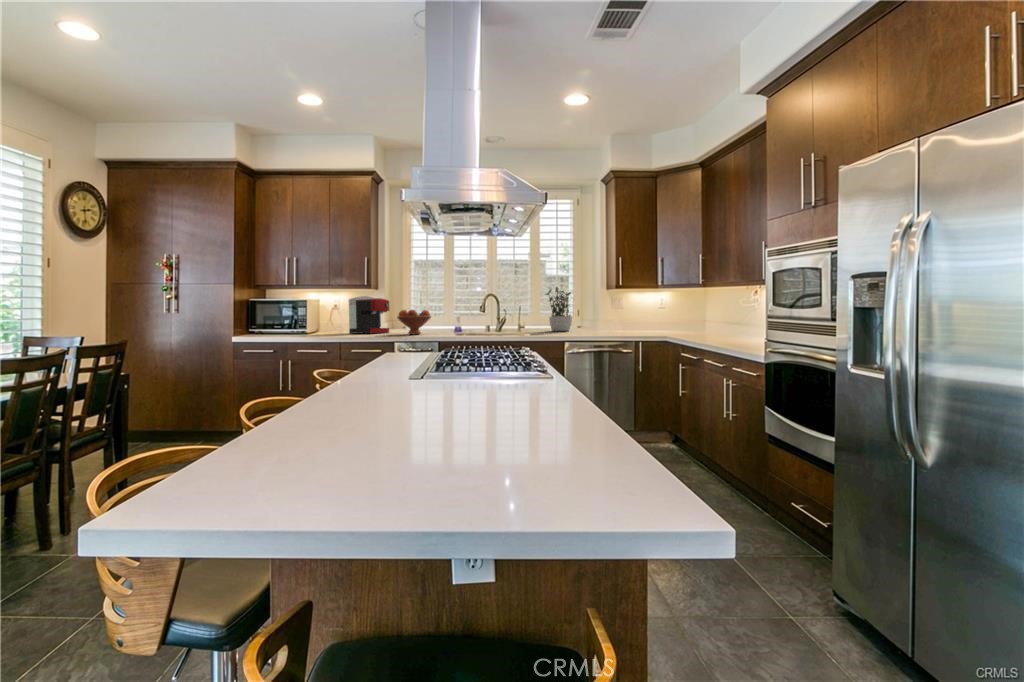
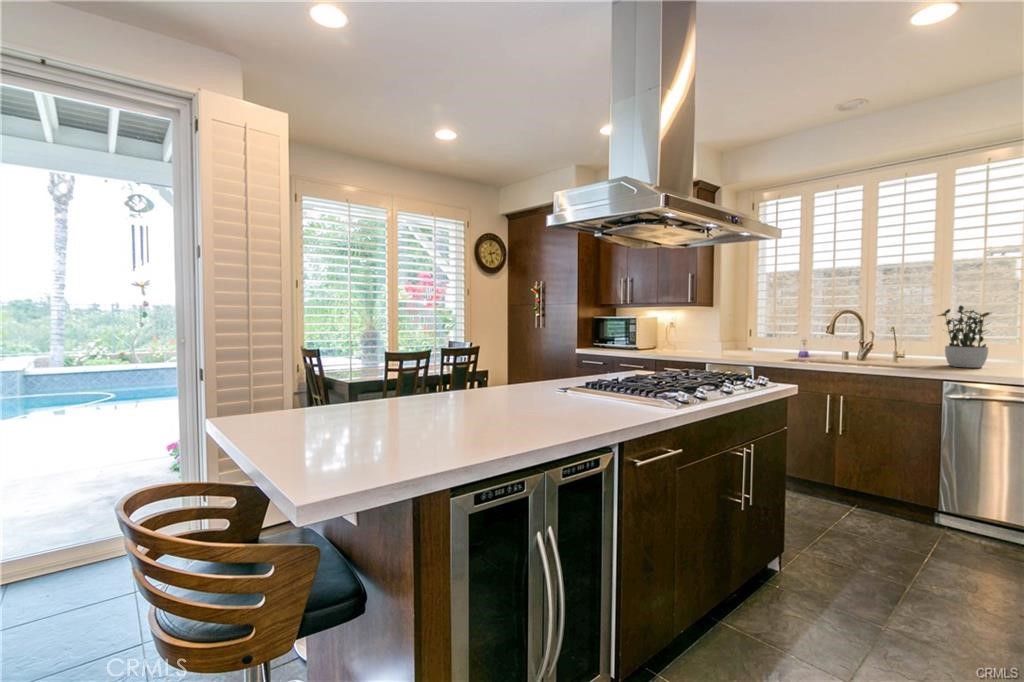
coffee maker: present [349,296,389,334] -> none [680,314,723,353]
fruit bowl: present [397,310,431,334] -> none [724,331,765,358]

